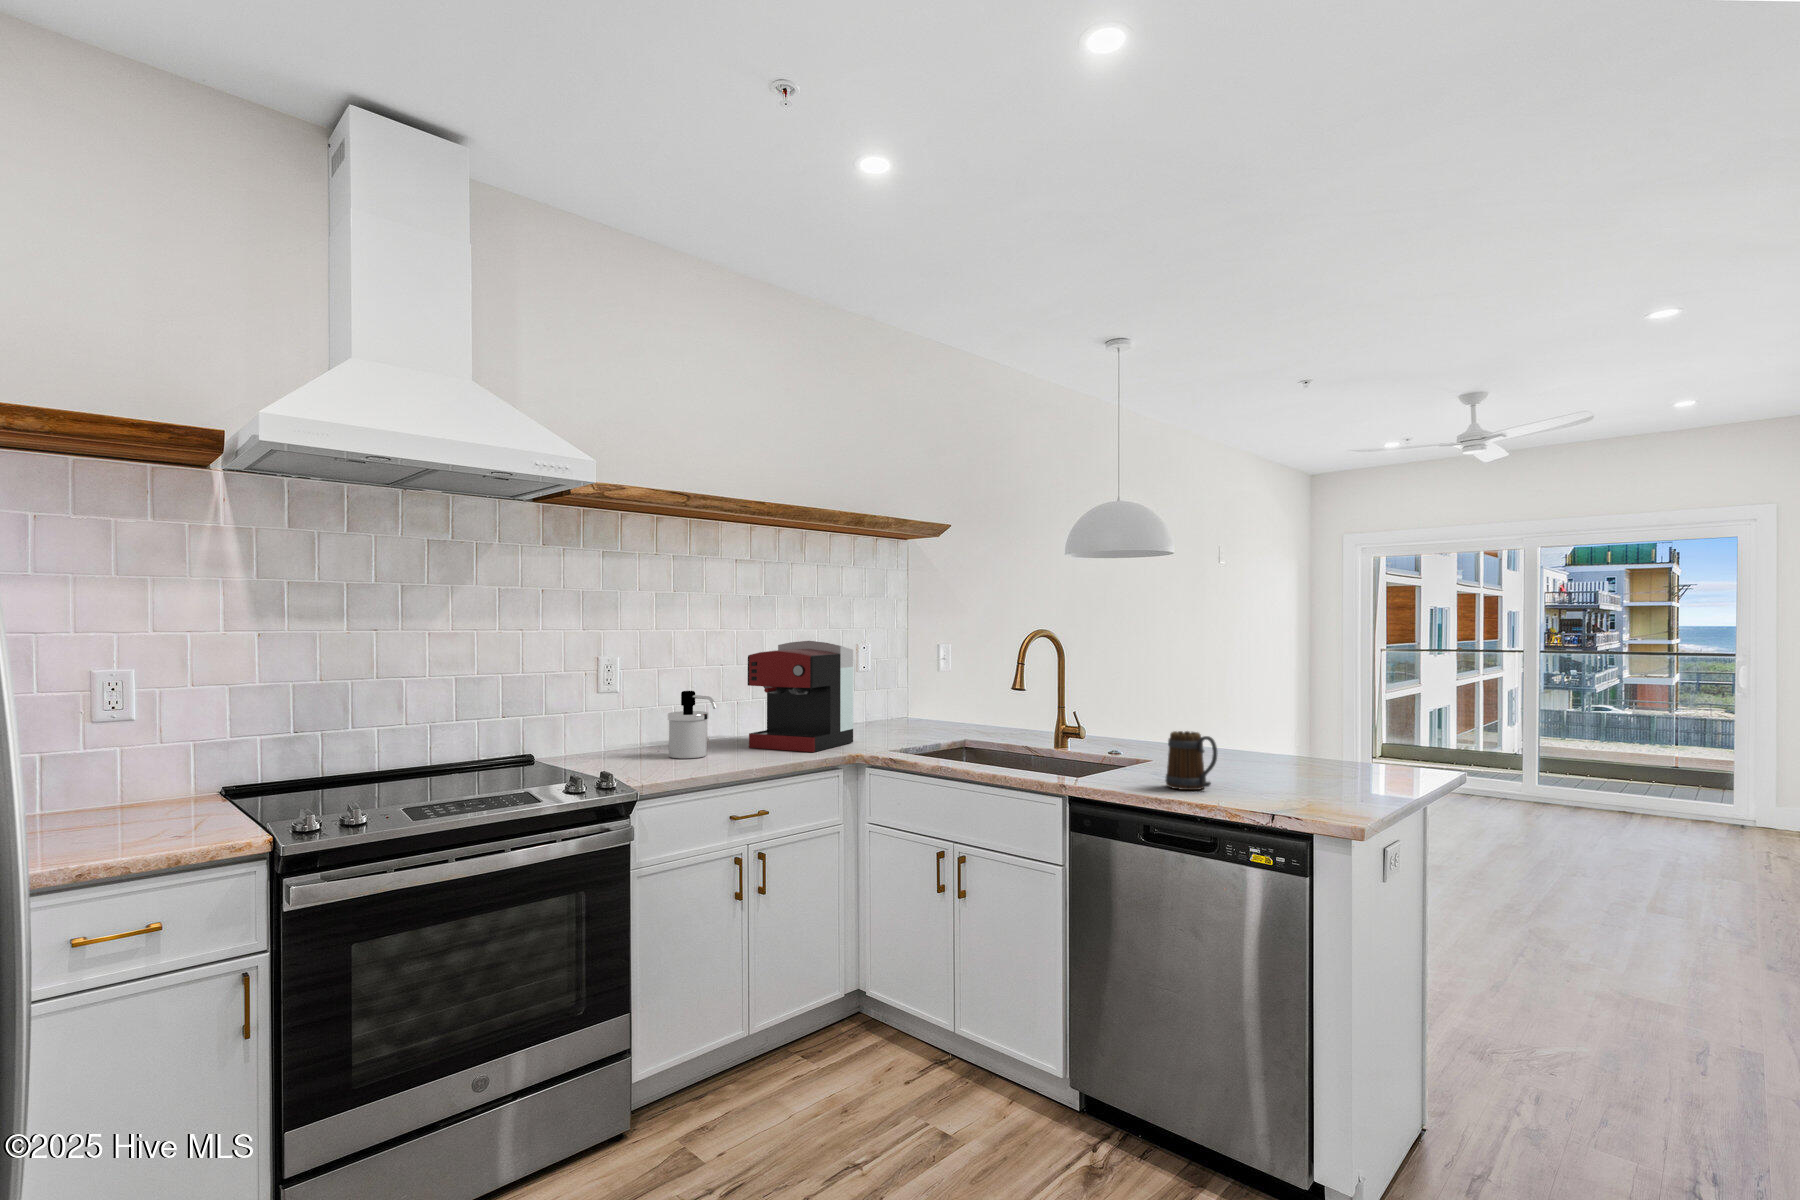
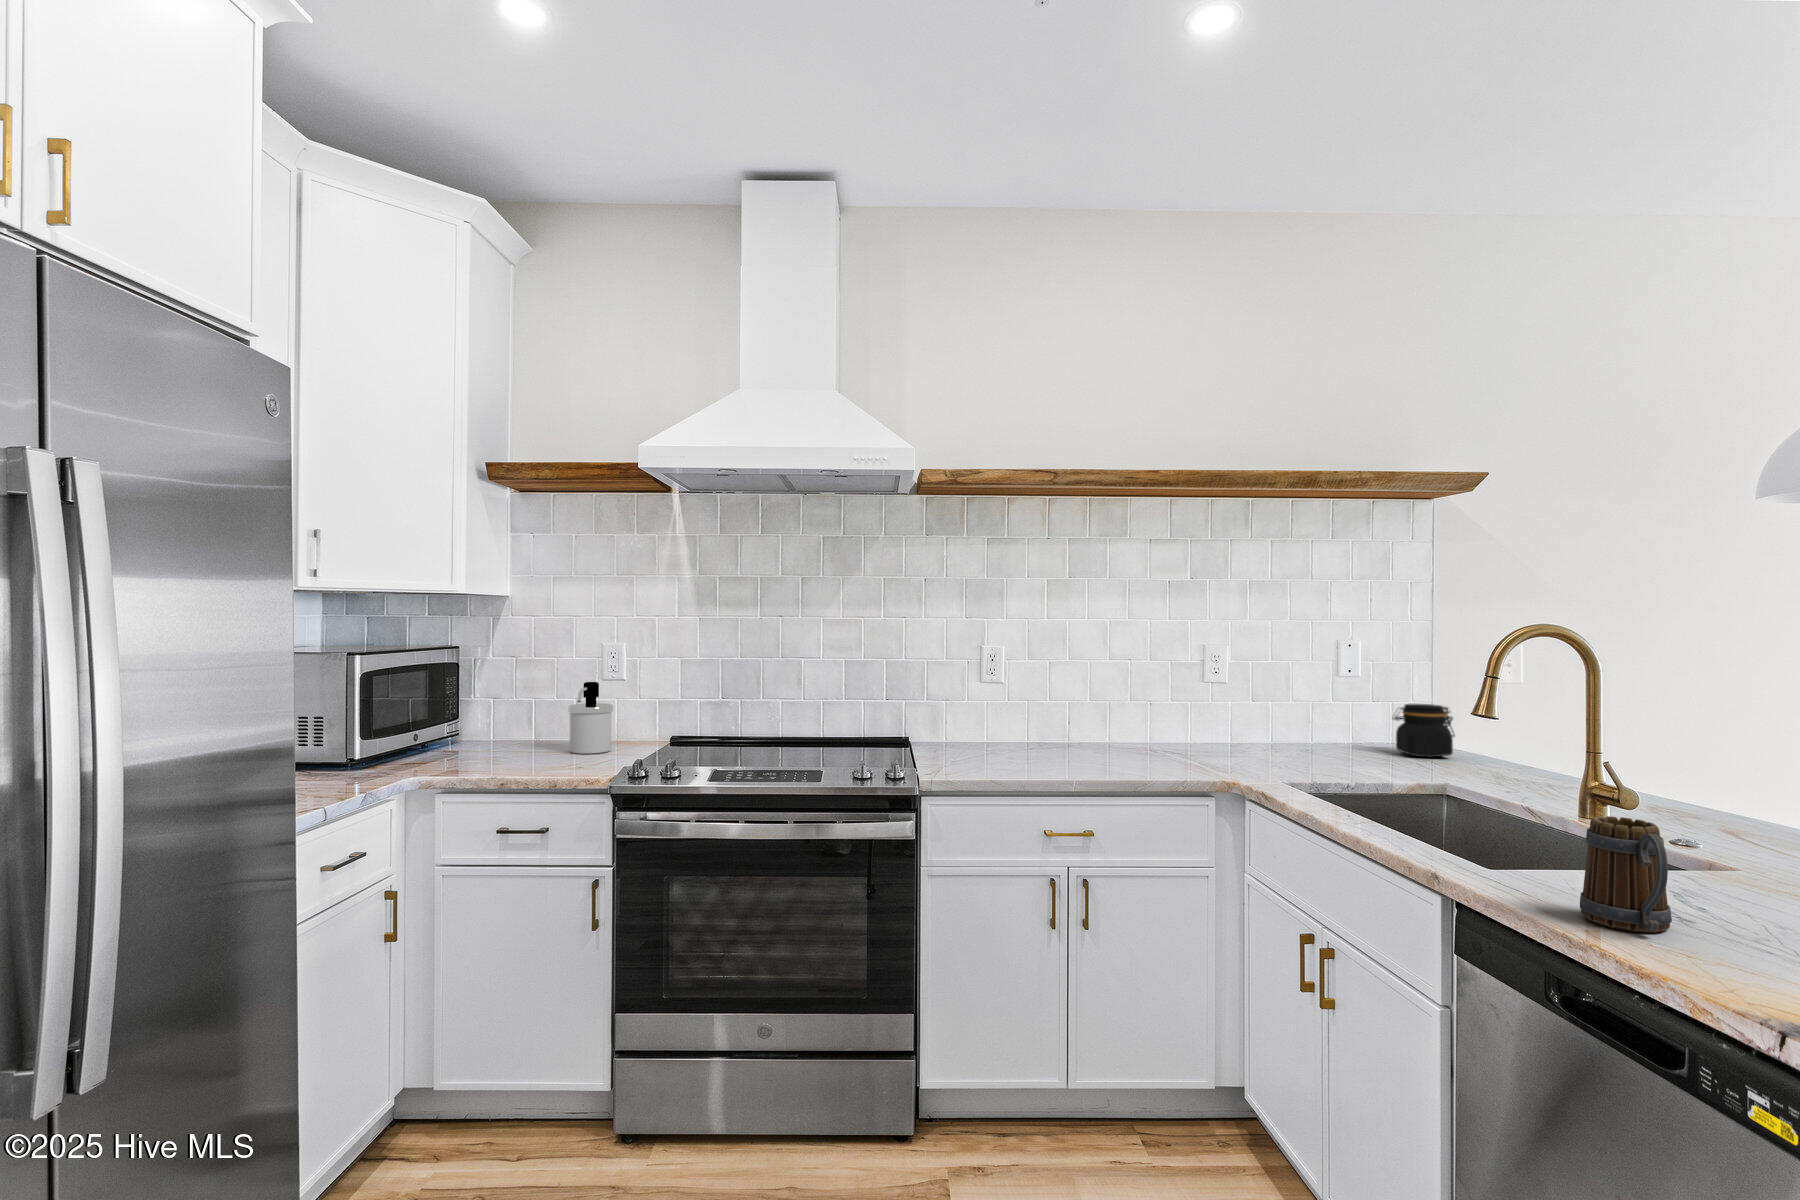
coffee maker: present [748,641,853,752] -> none [1138,638,1279,775]
jar: none [882,685,920,724] -> present [1393,704,1455,757]
soap dispenser: present [668,691,716,759] -> present [569,682,613,754]

